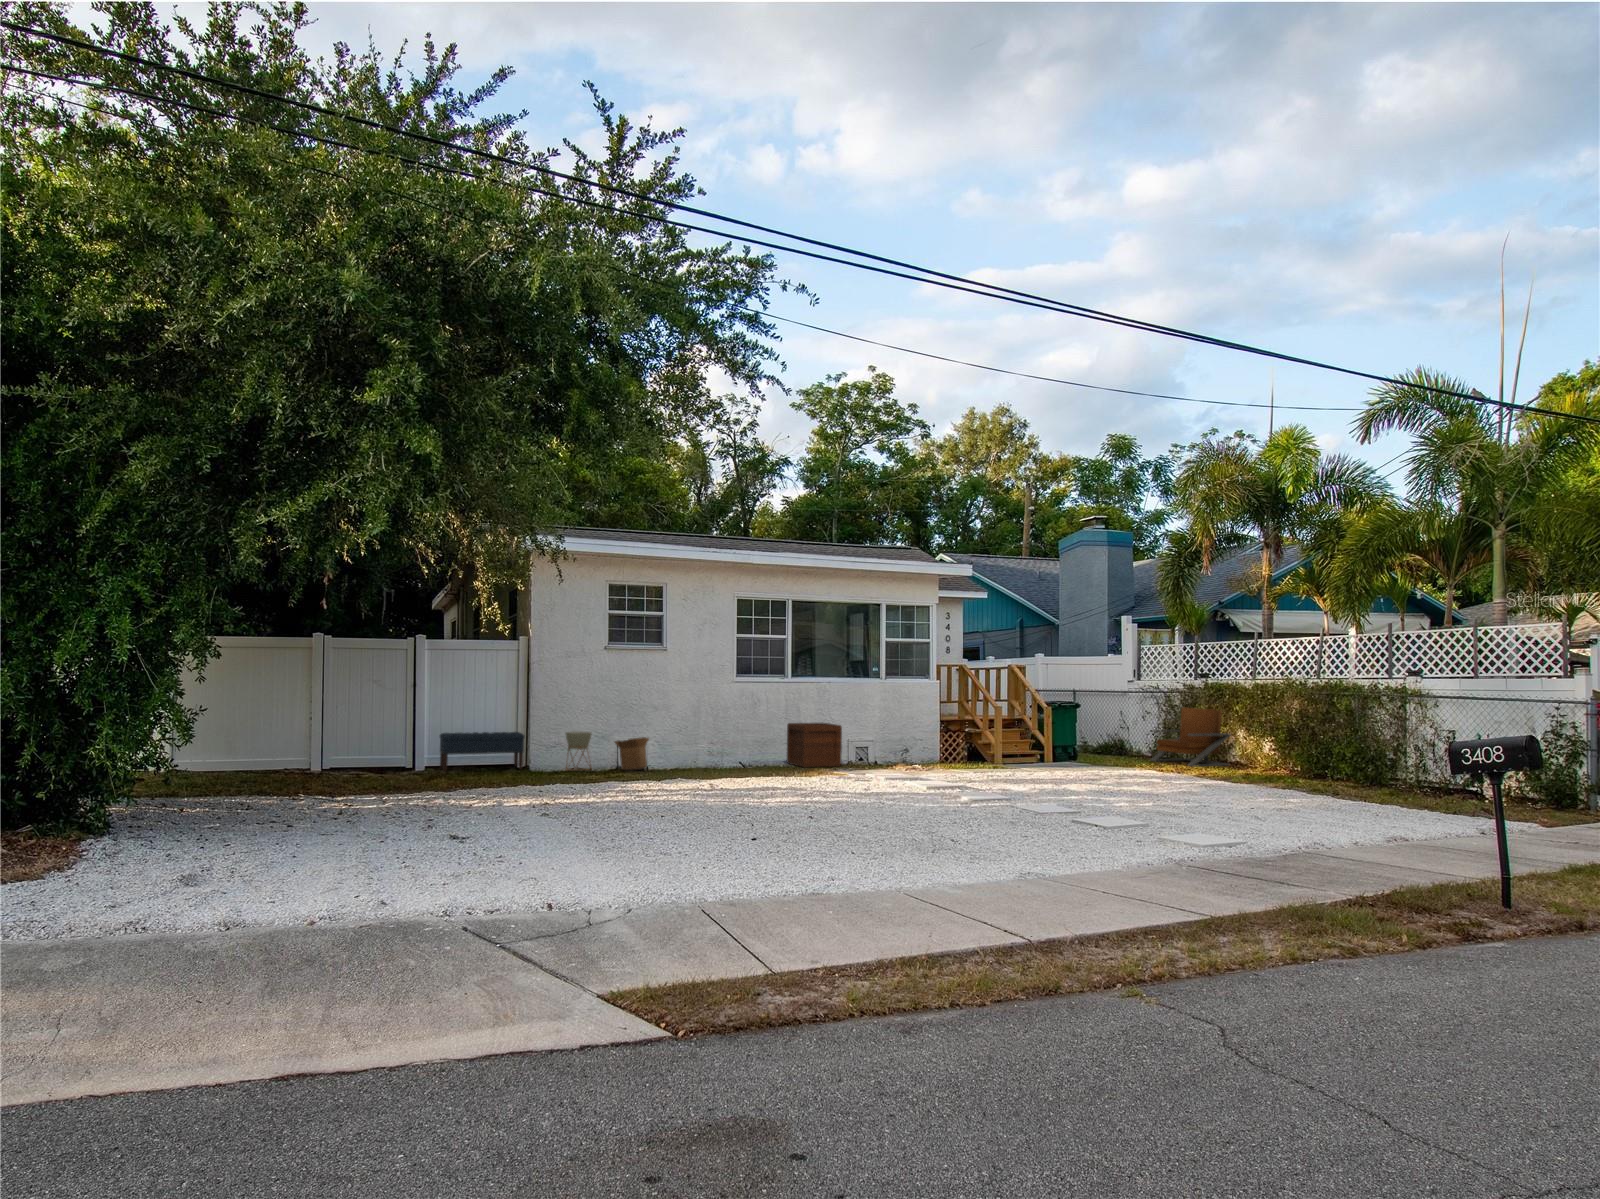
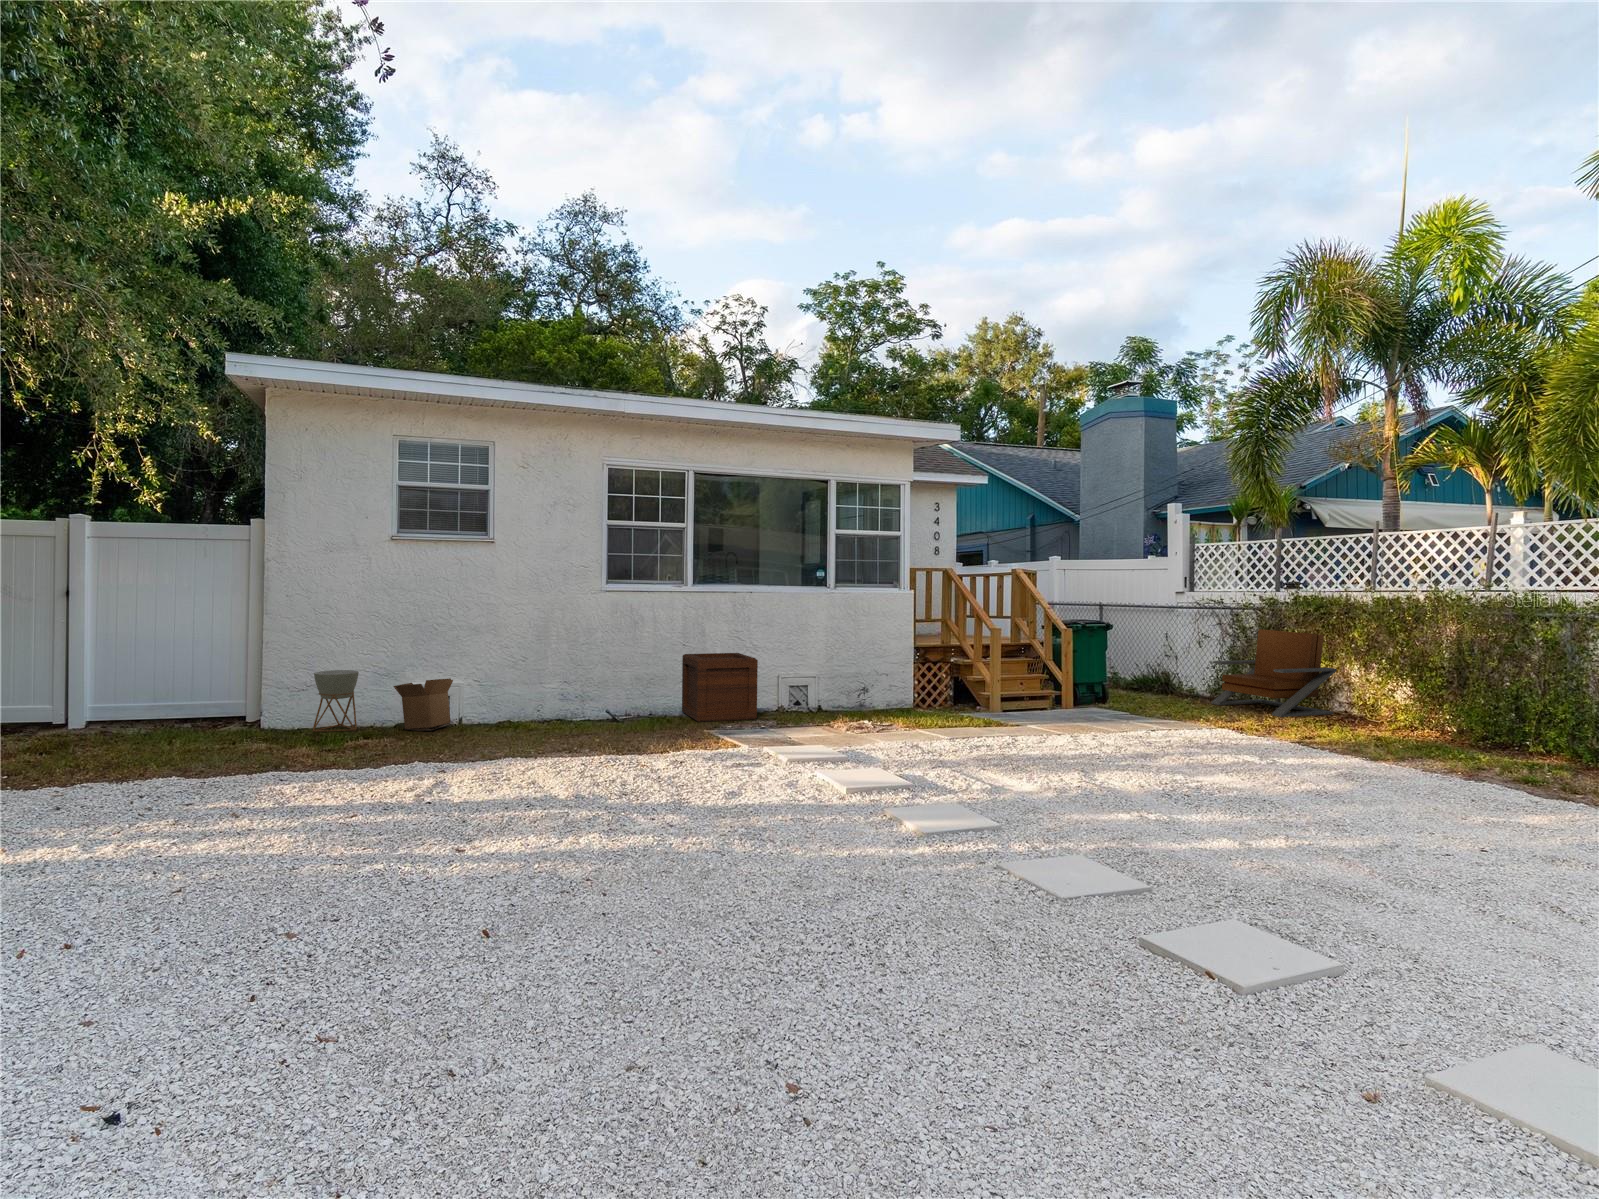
bench: present [440,732,524,772] -> none [105,670,259,736]

